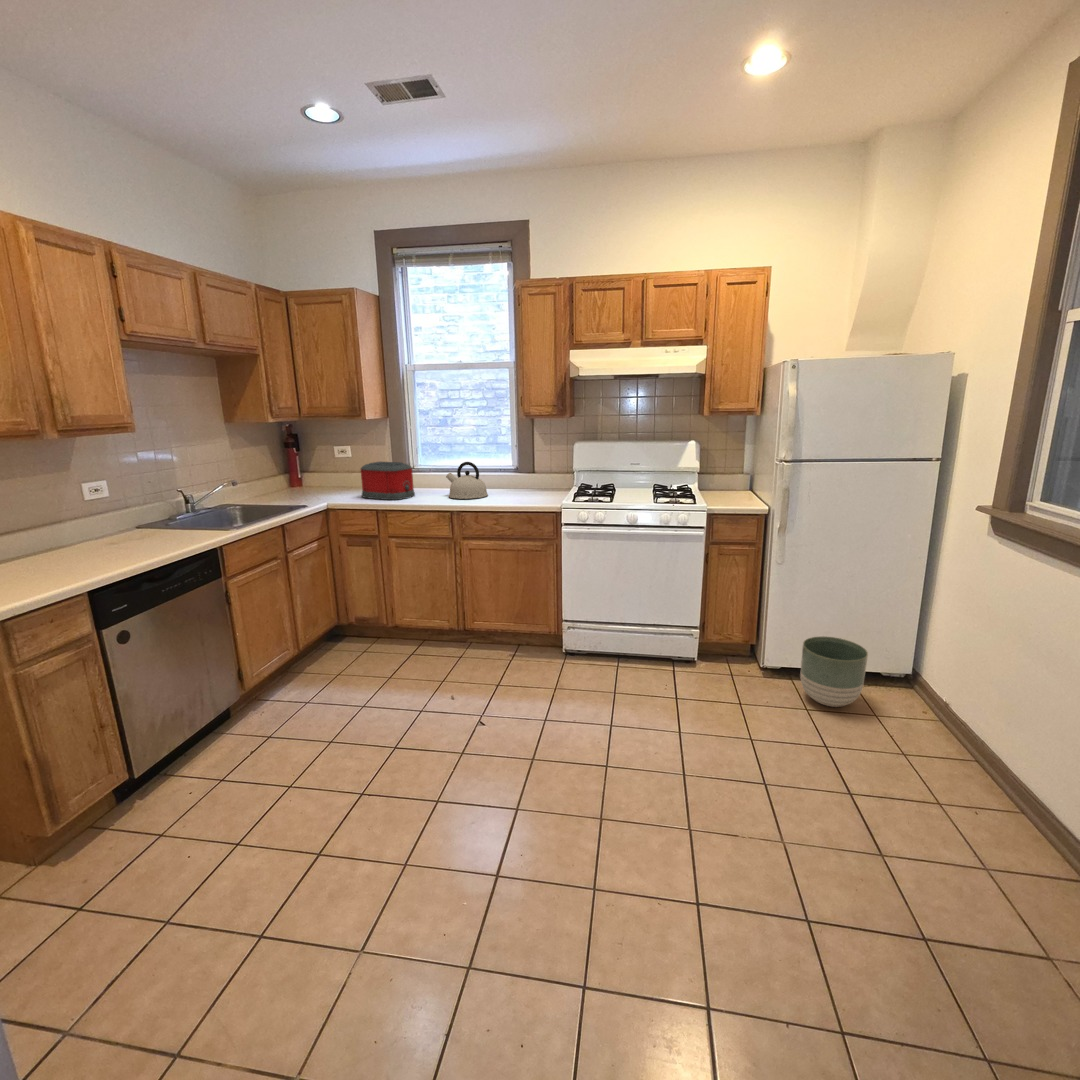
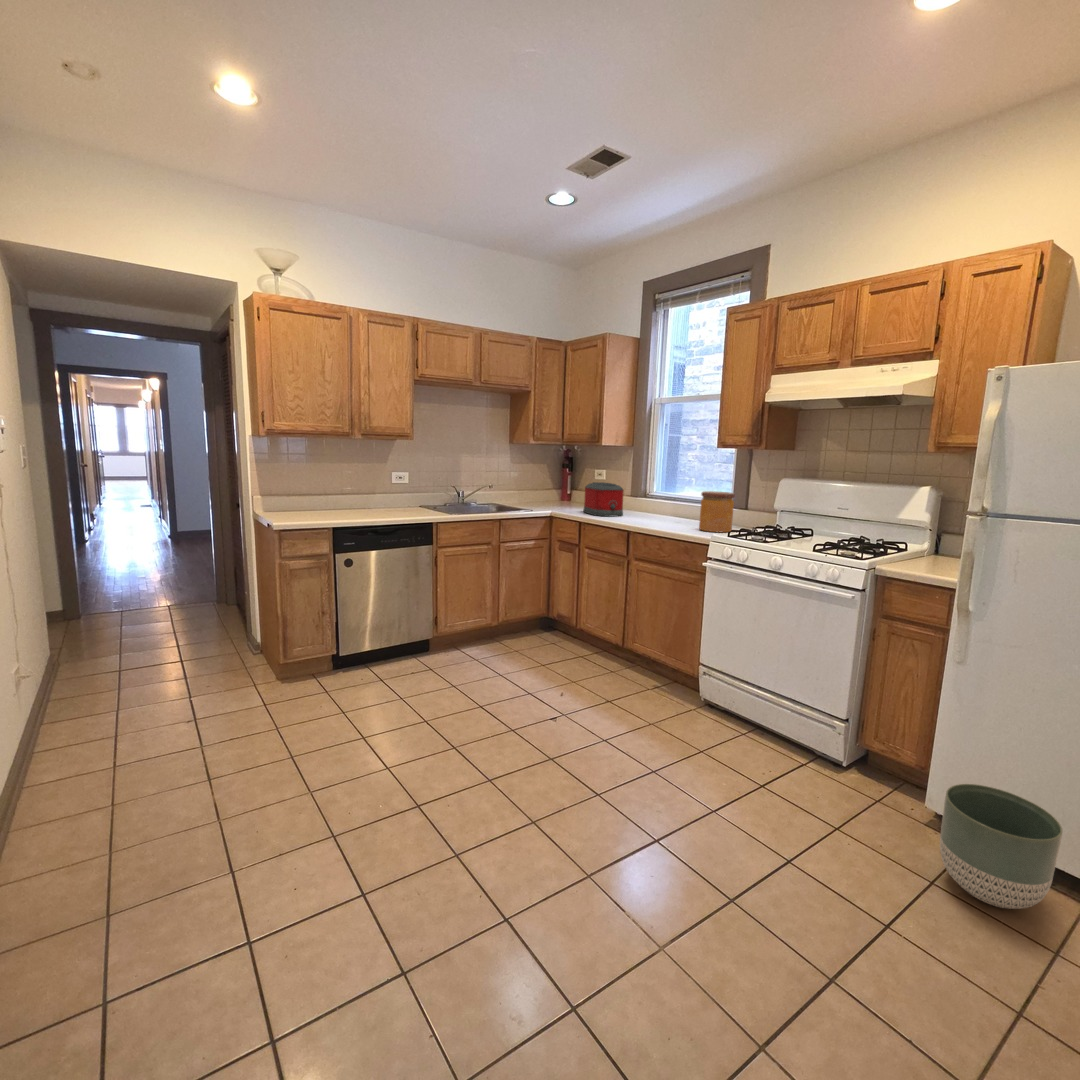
jar: none [521,460,551,499] -> present [699,491,735,532]
kettle: present [446,462,488,499] -> none [641,488,680,524]

